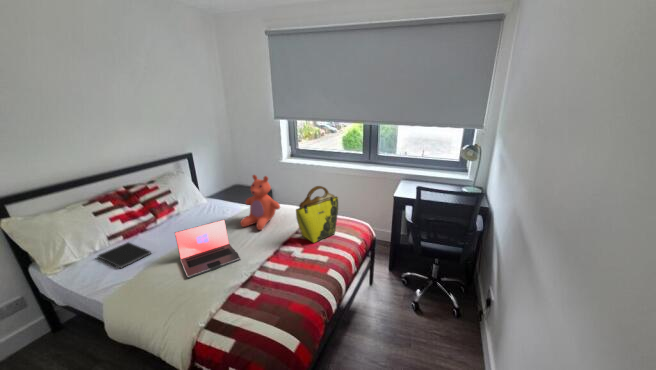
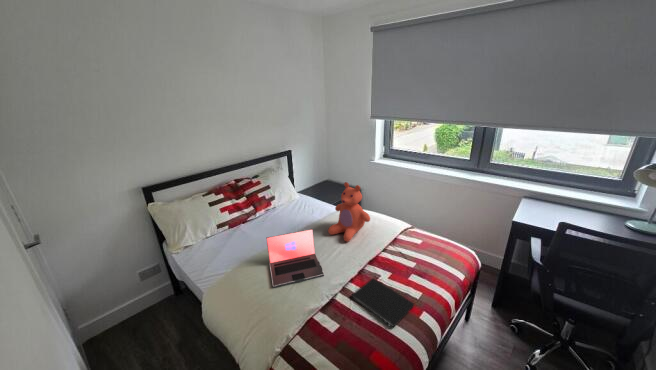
tote bag: present [296,186,338,243] -> none [387,206,439,269]
notebook: present [98,242,151,268] -> present [352,278,414,327]

